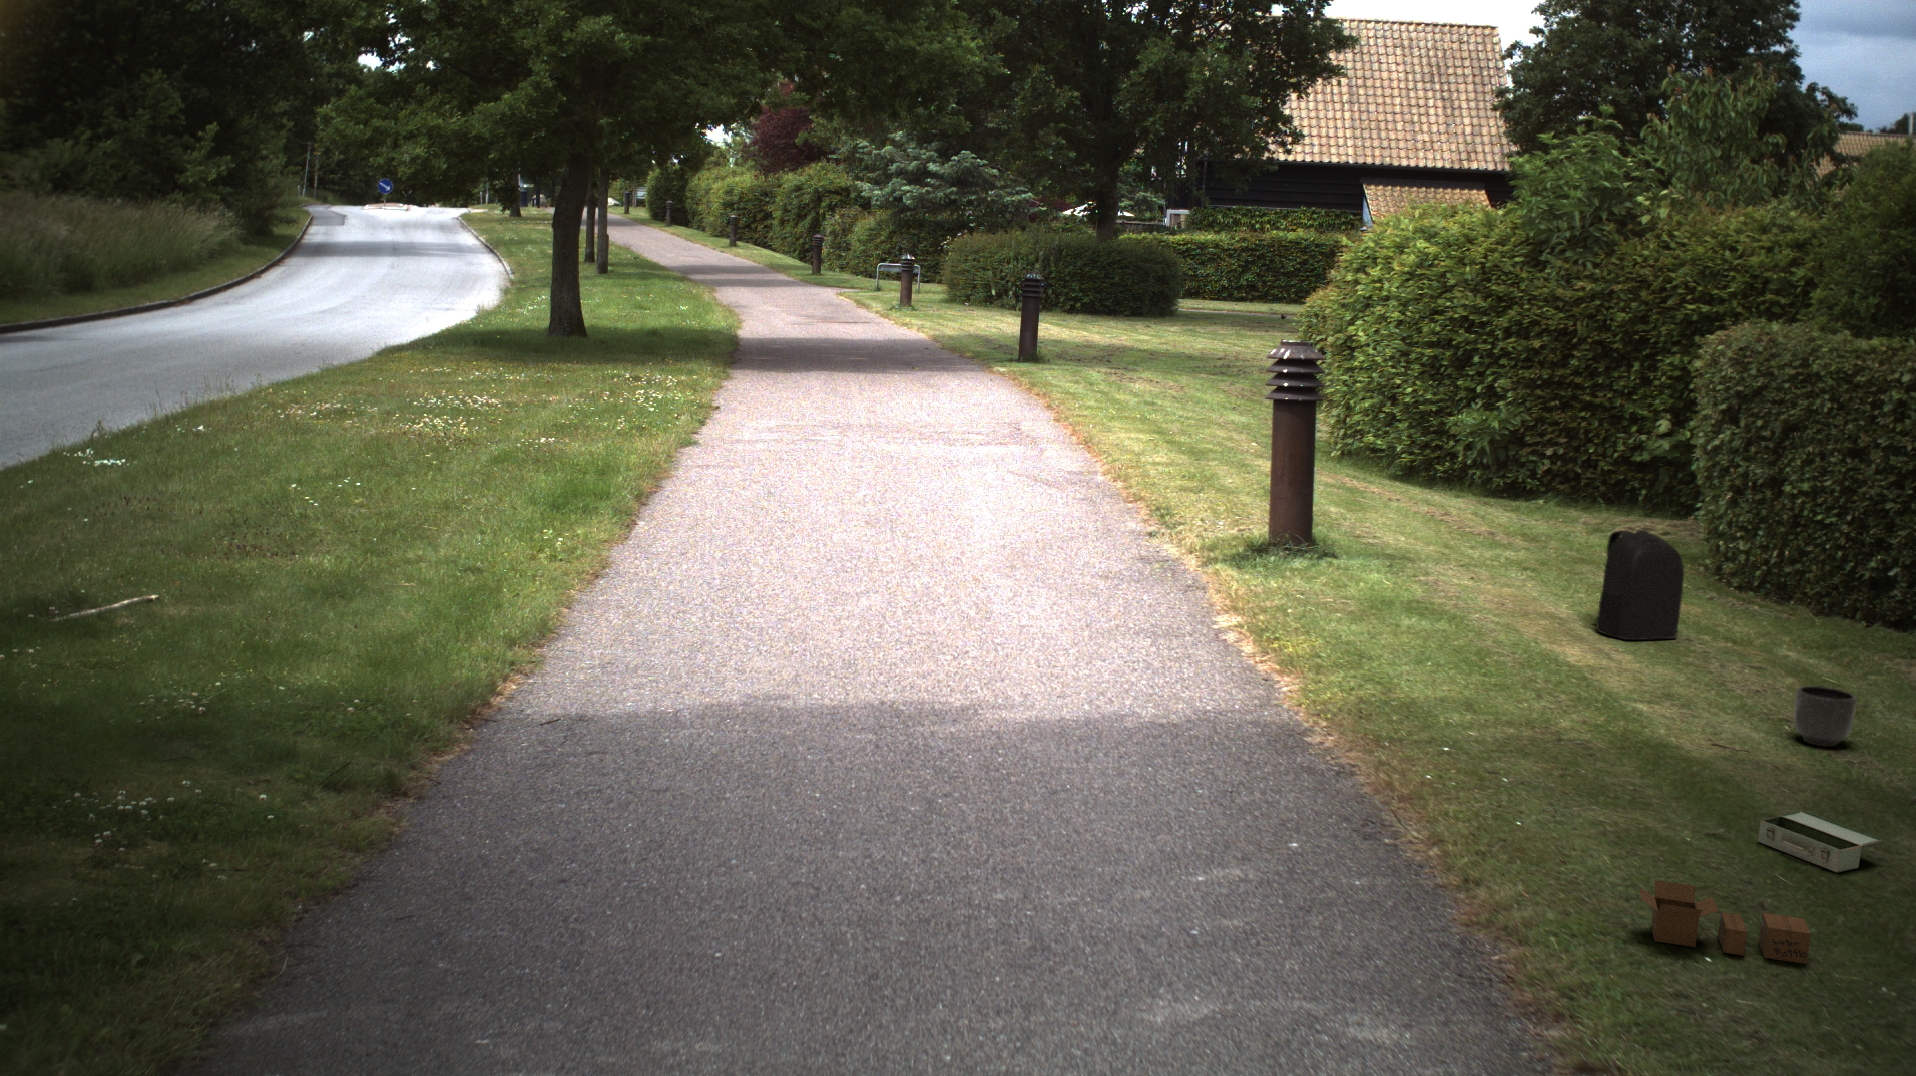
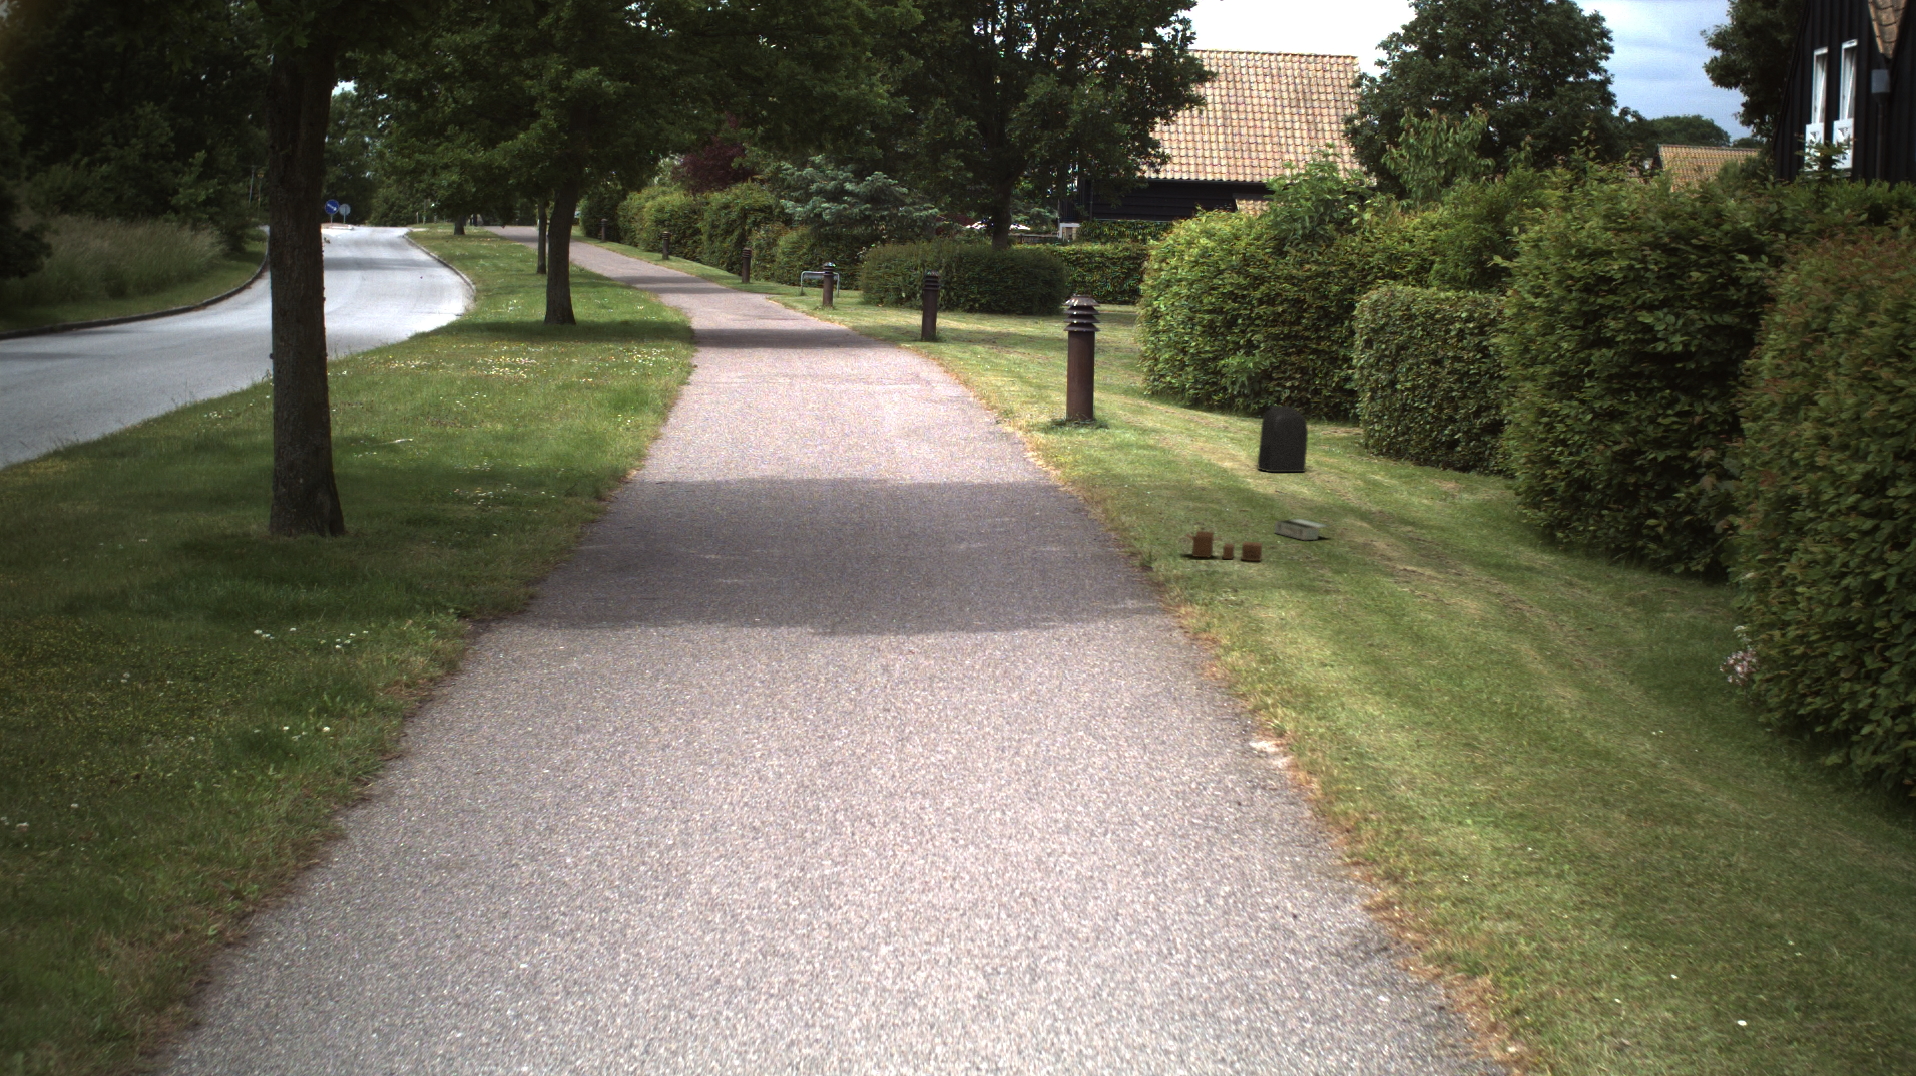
planter: present [1794,686,1857,747] -> none [1333,475,1364,507]

